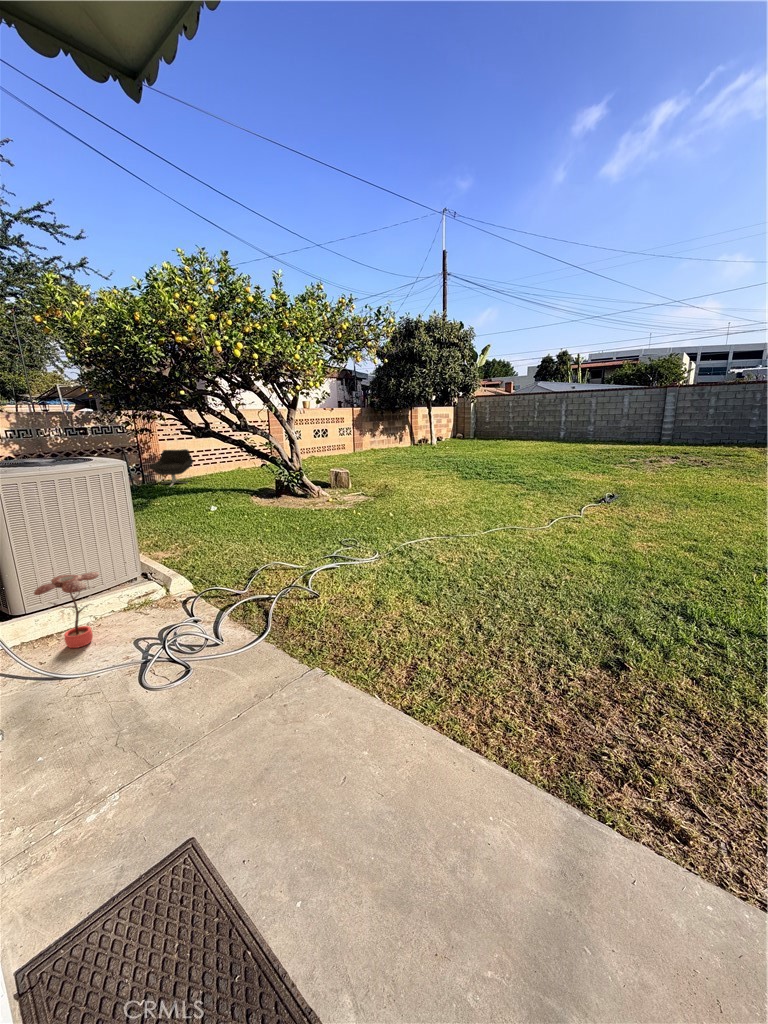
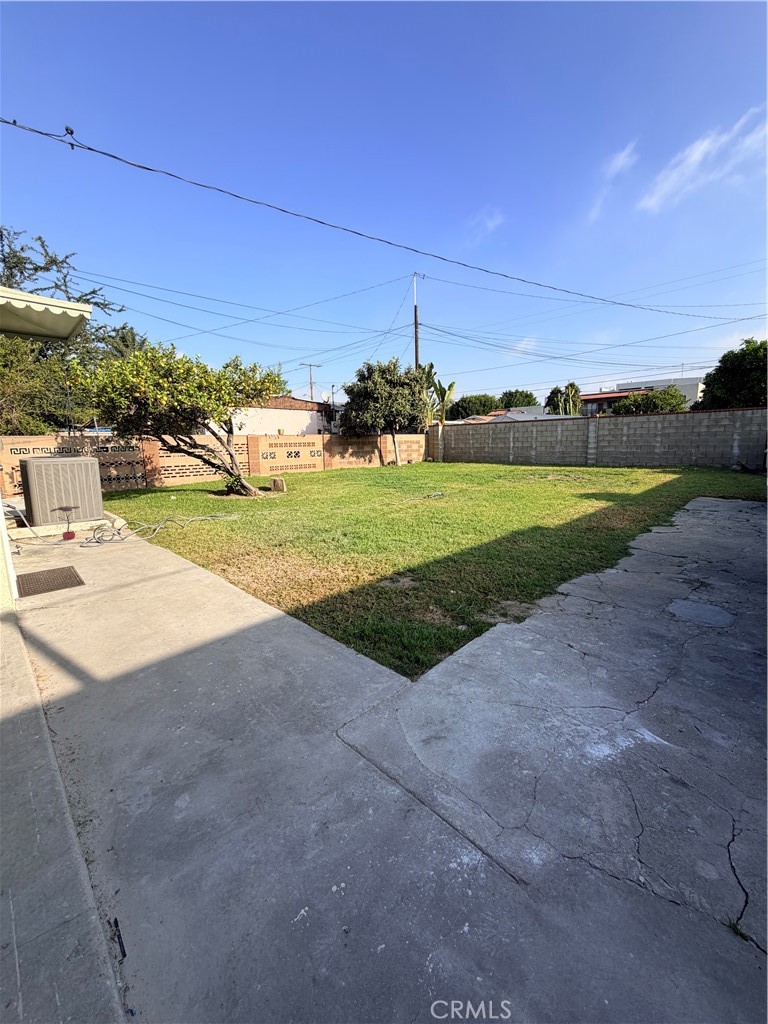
lounge chair: present [149,449,193,486] -> none [147,463,180,488]

